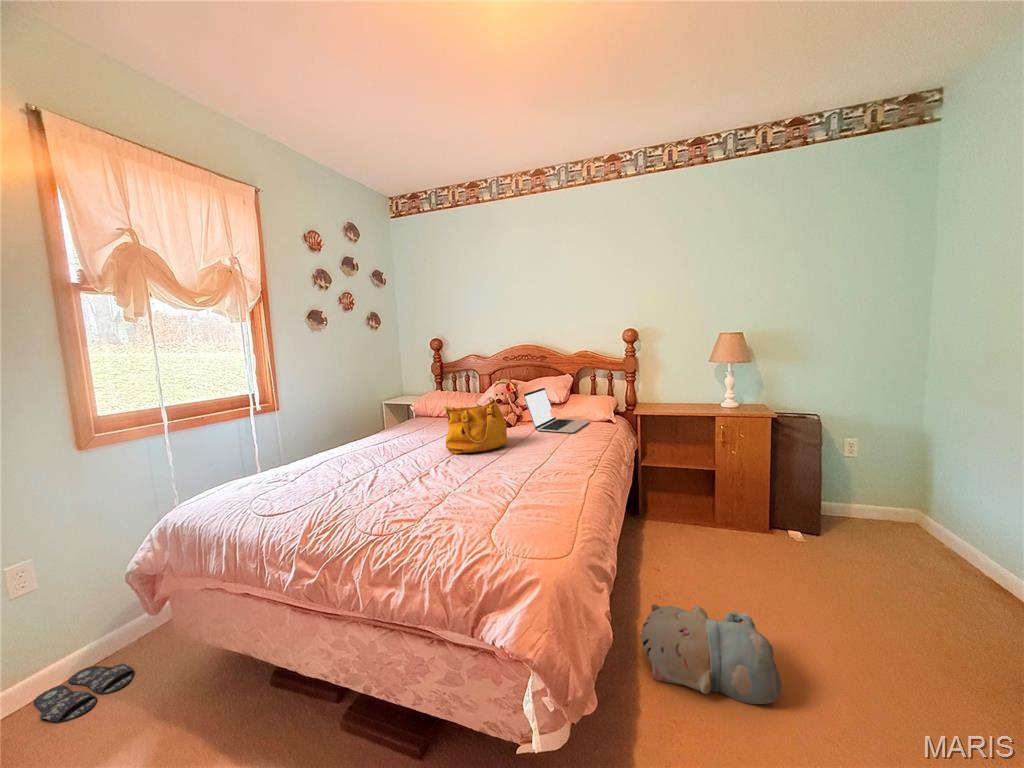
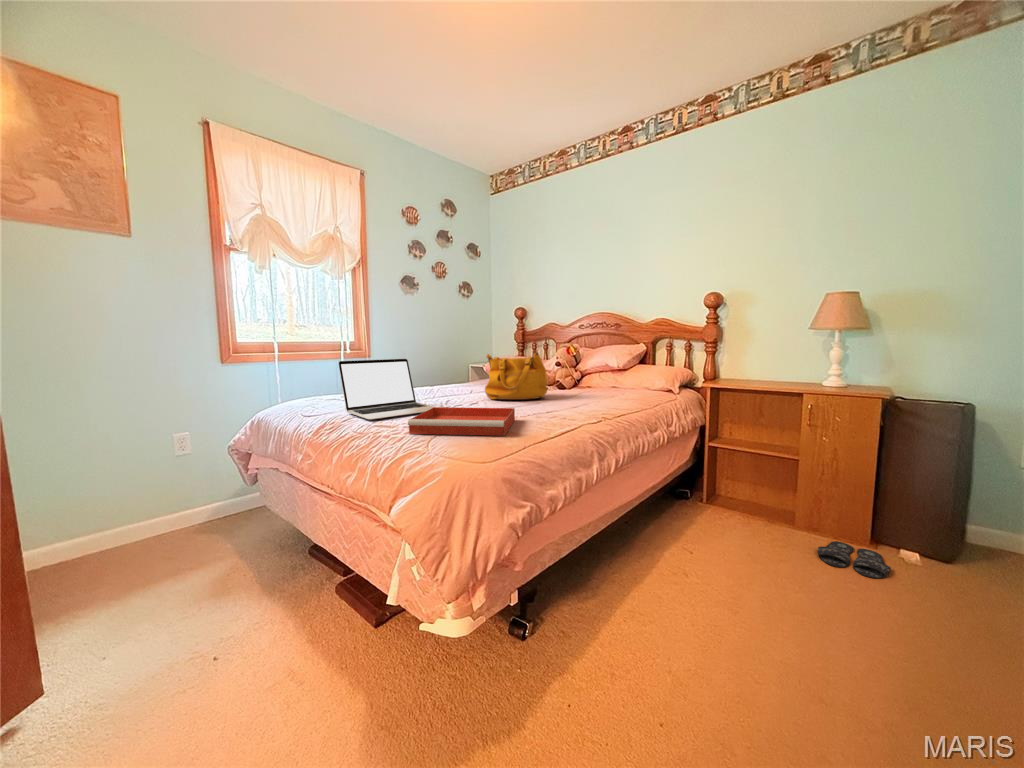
laptop: present [523,388,590,433] -> present [338,359,433,420]
tray: none [426,472,530,526] -> present [408,407,515,436]
plush toy: present [640,604,781,704] -> none [628,570,783,705]
slippers: present [34,663,133,723] -> present [818,541,891,578]

